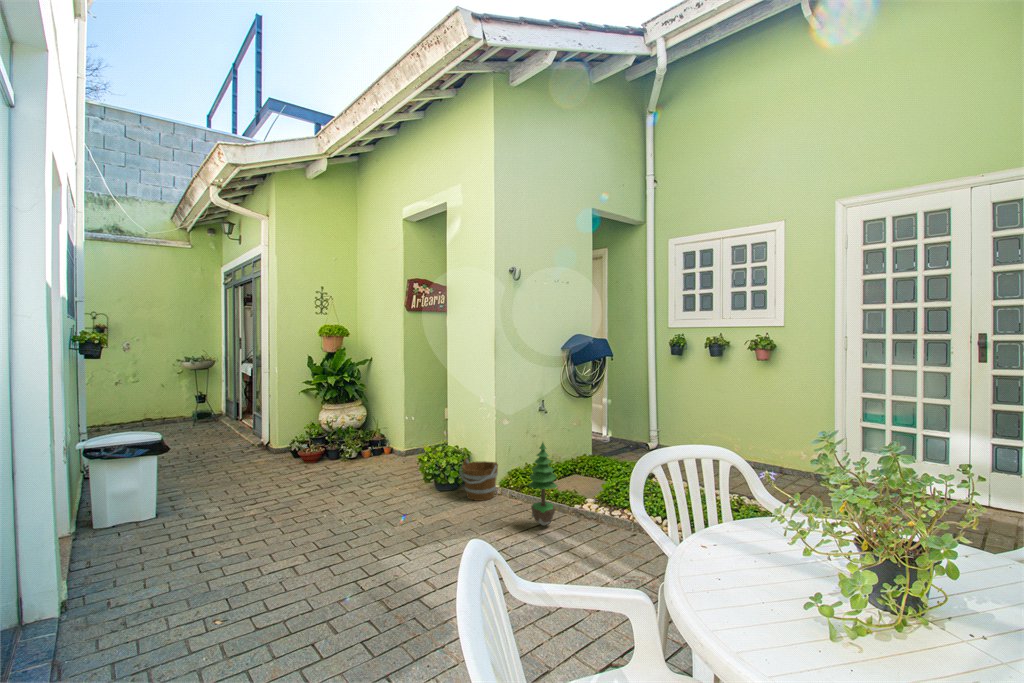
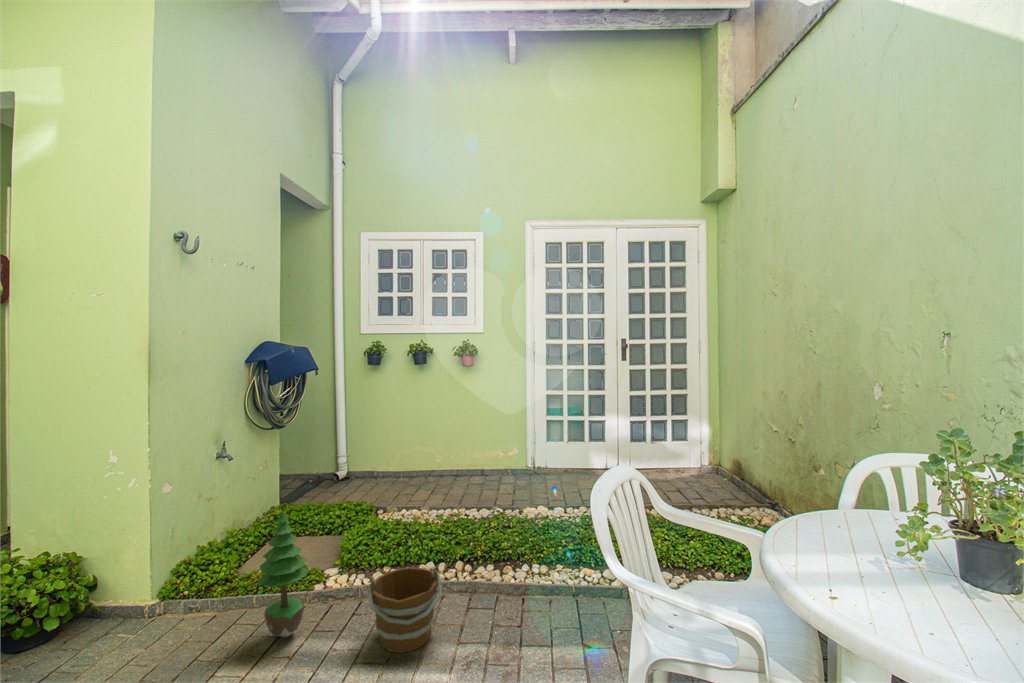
bucket: present [459,459,498,501] -> present [368,567,442,653]

